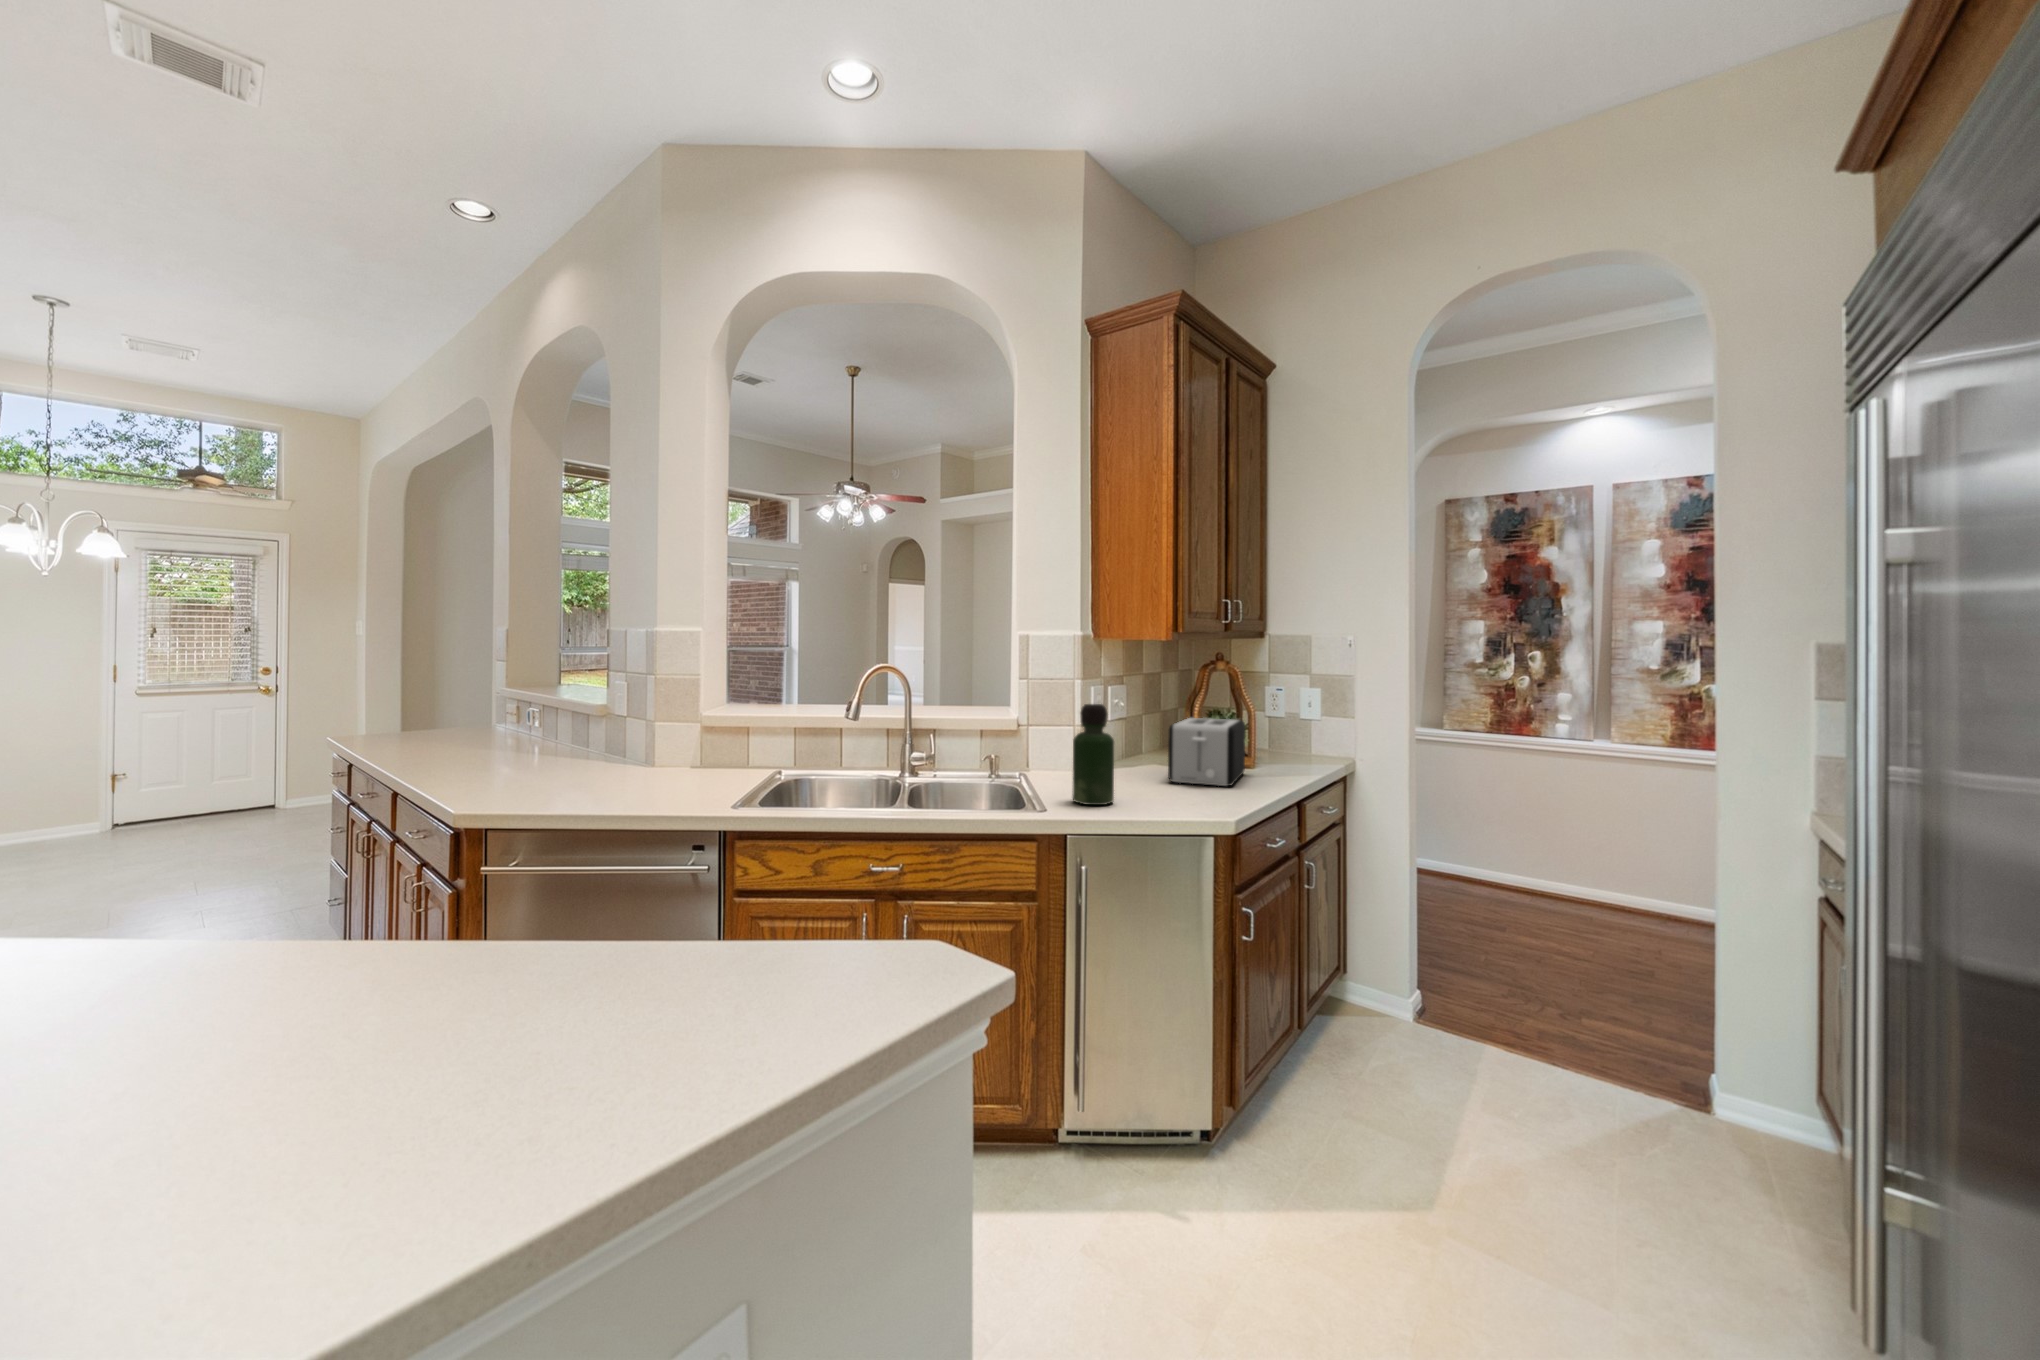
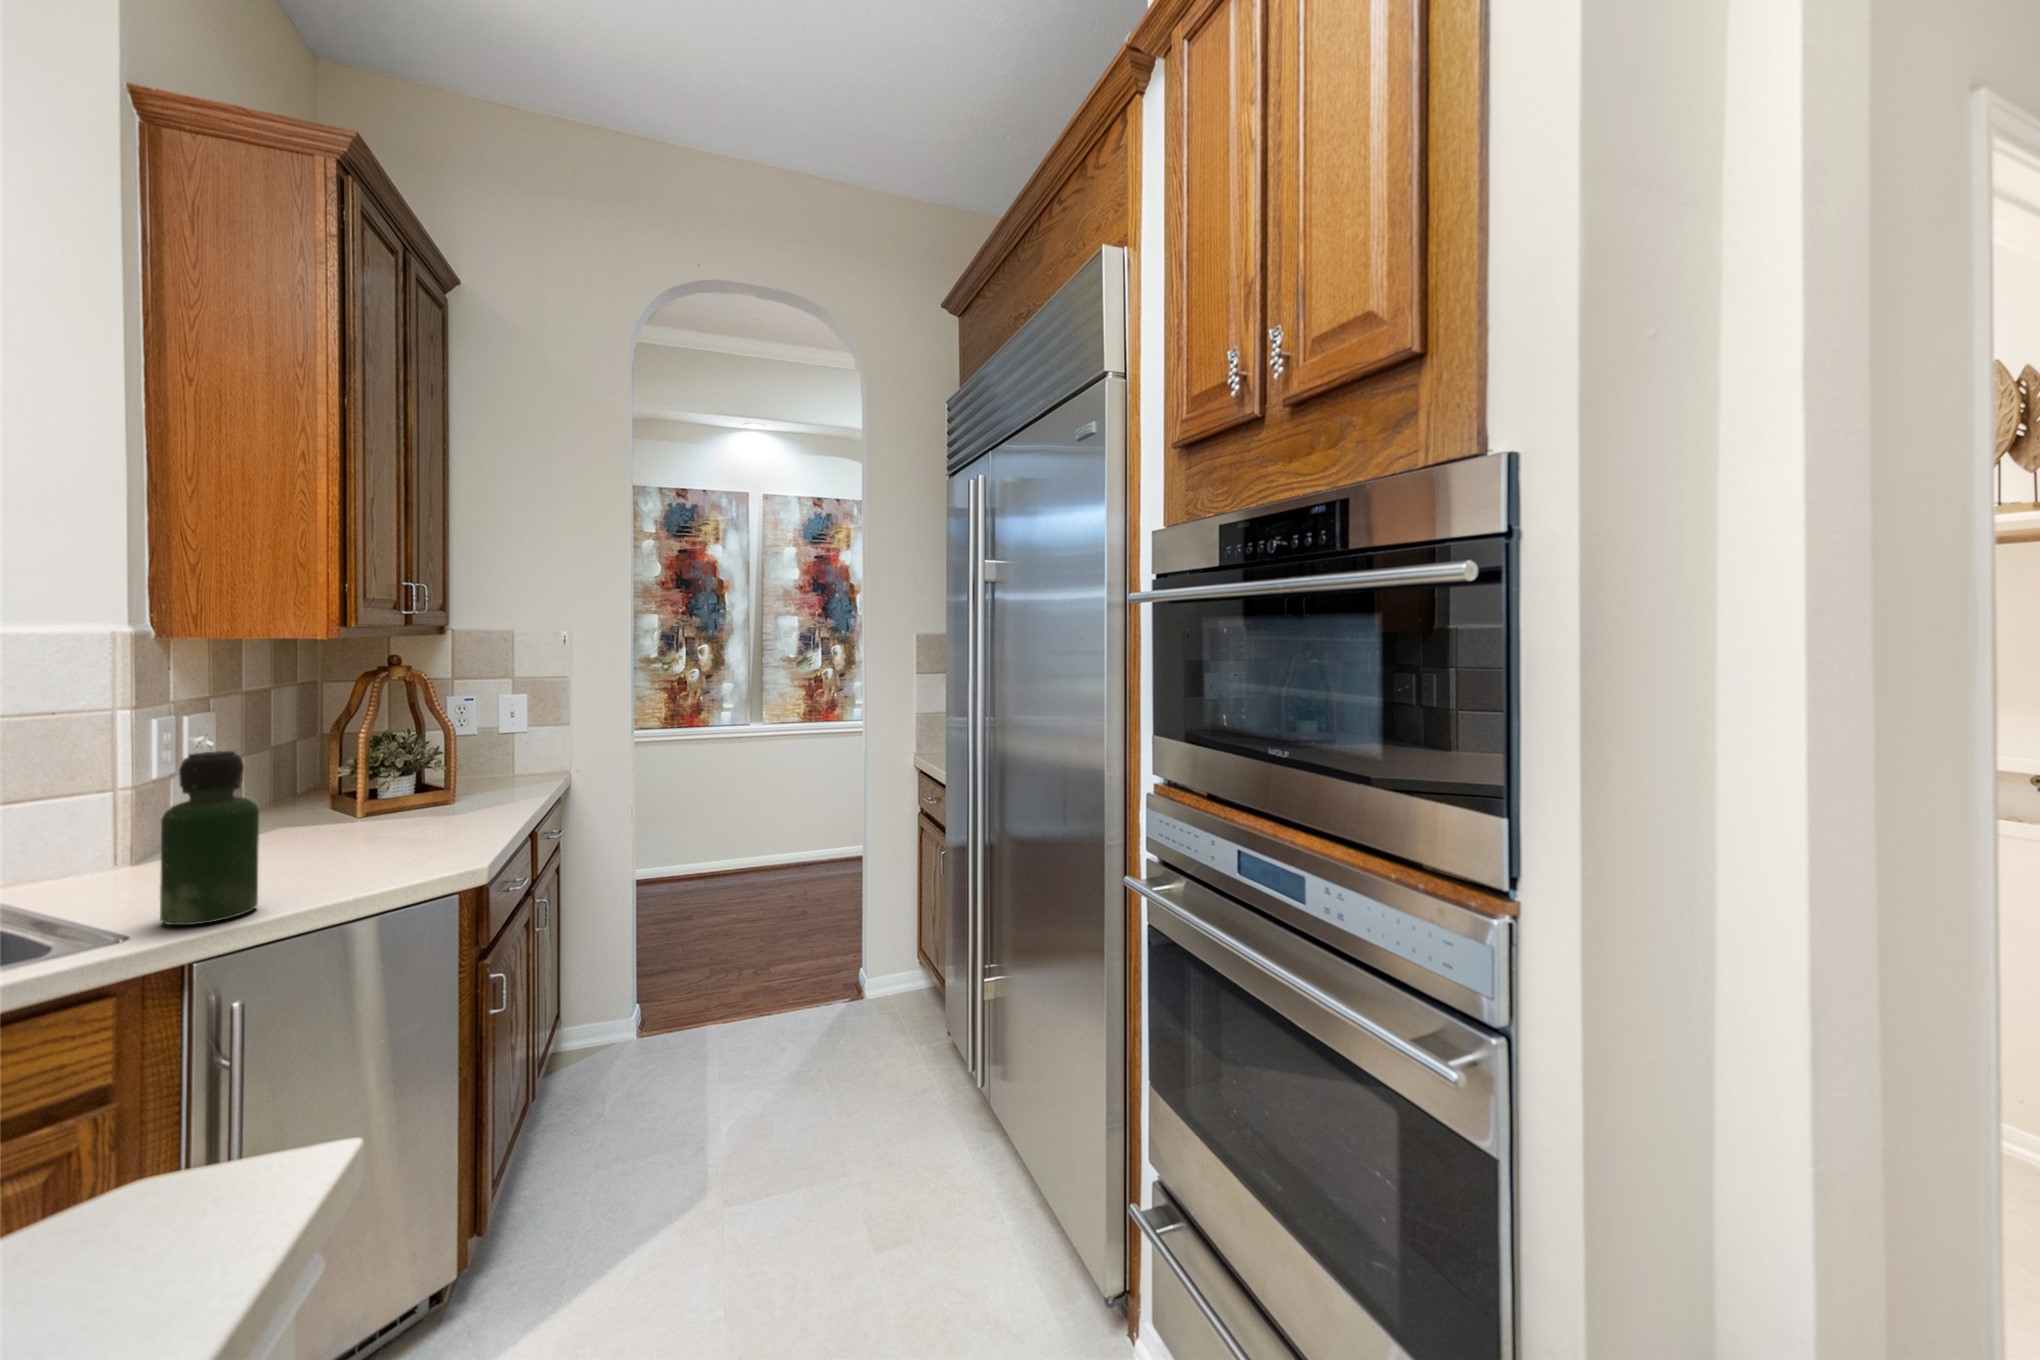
toaster: present [1168,718,1245,786] -> none [334,745,450,848]

